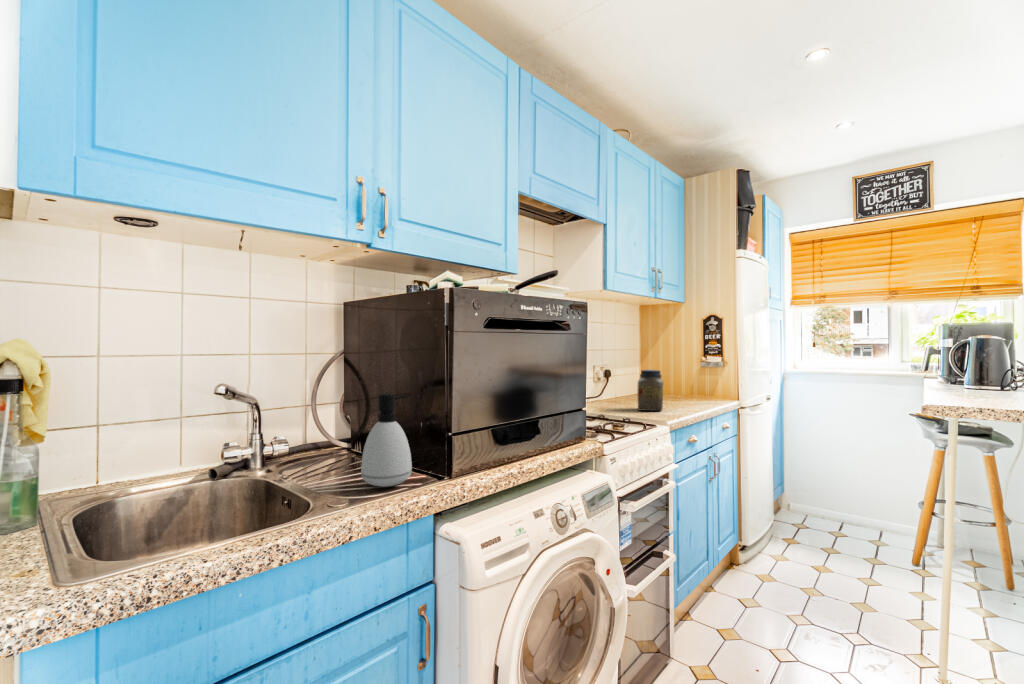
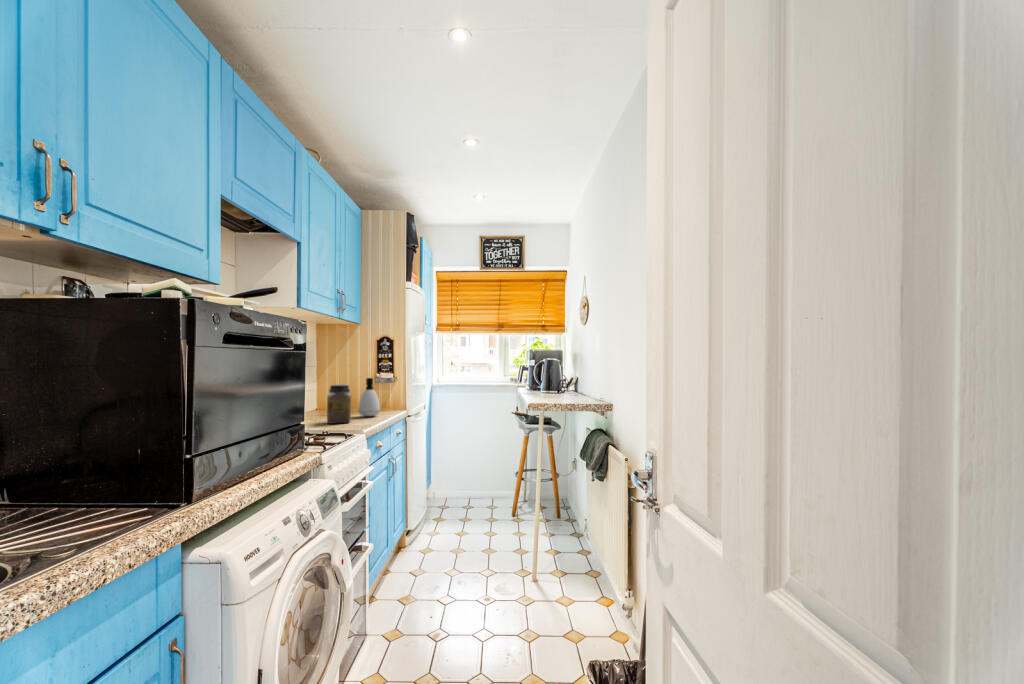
soap dispenser: present [361,393,412,487] -> present [358,378,380,417]

